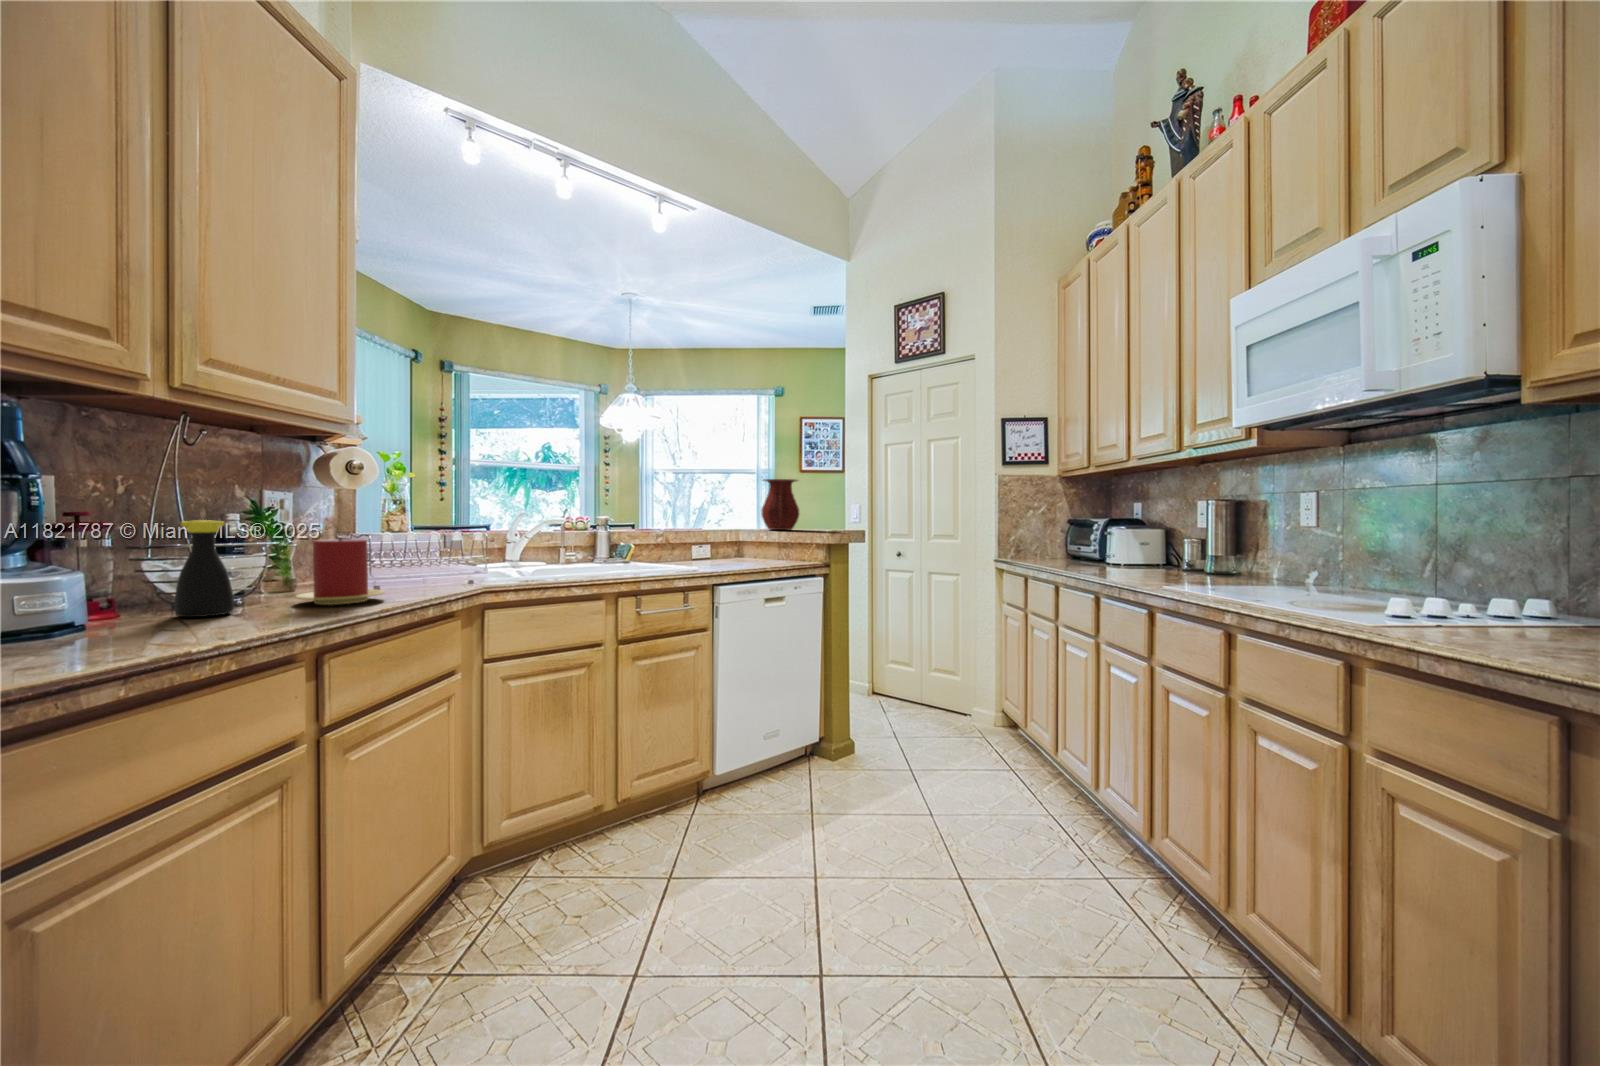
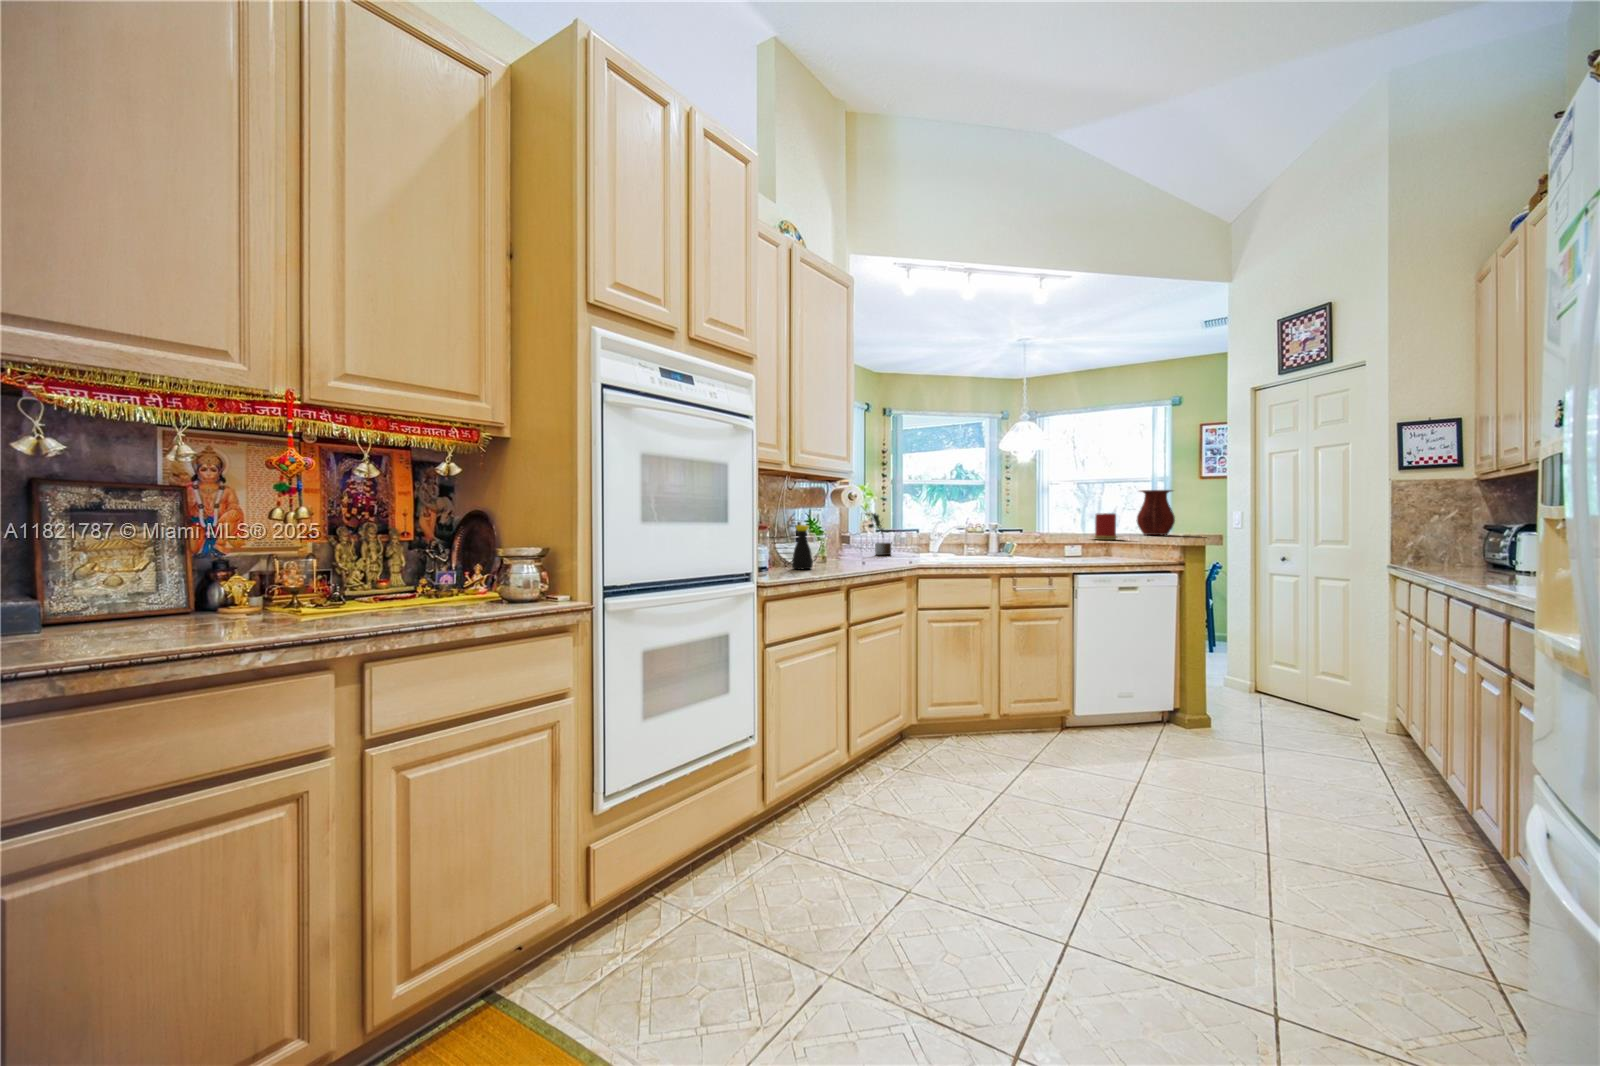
potted plant: none [396,499,442,567] -> present [868,514,891,555]
candle: present [295,539,385,605] -> present [1094,513,1118,540]

